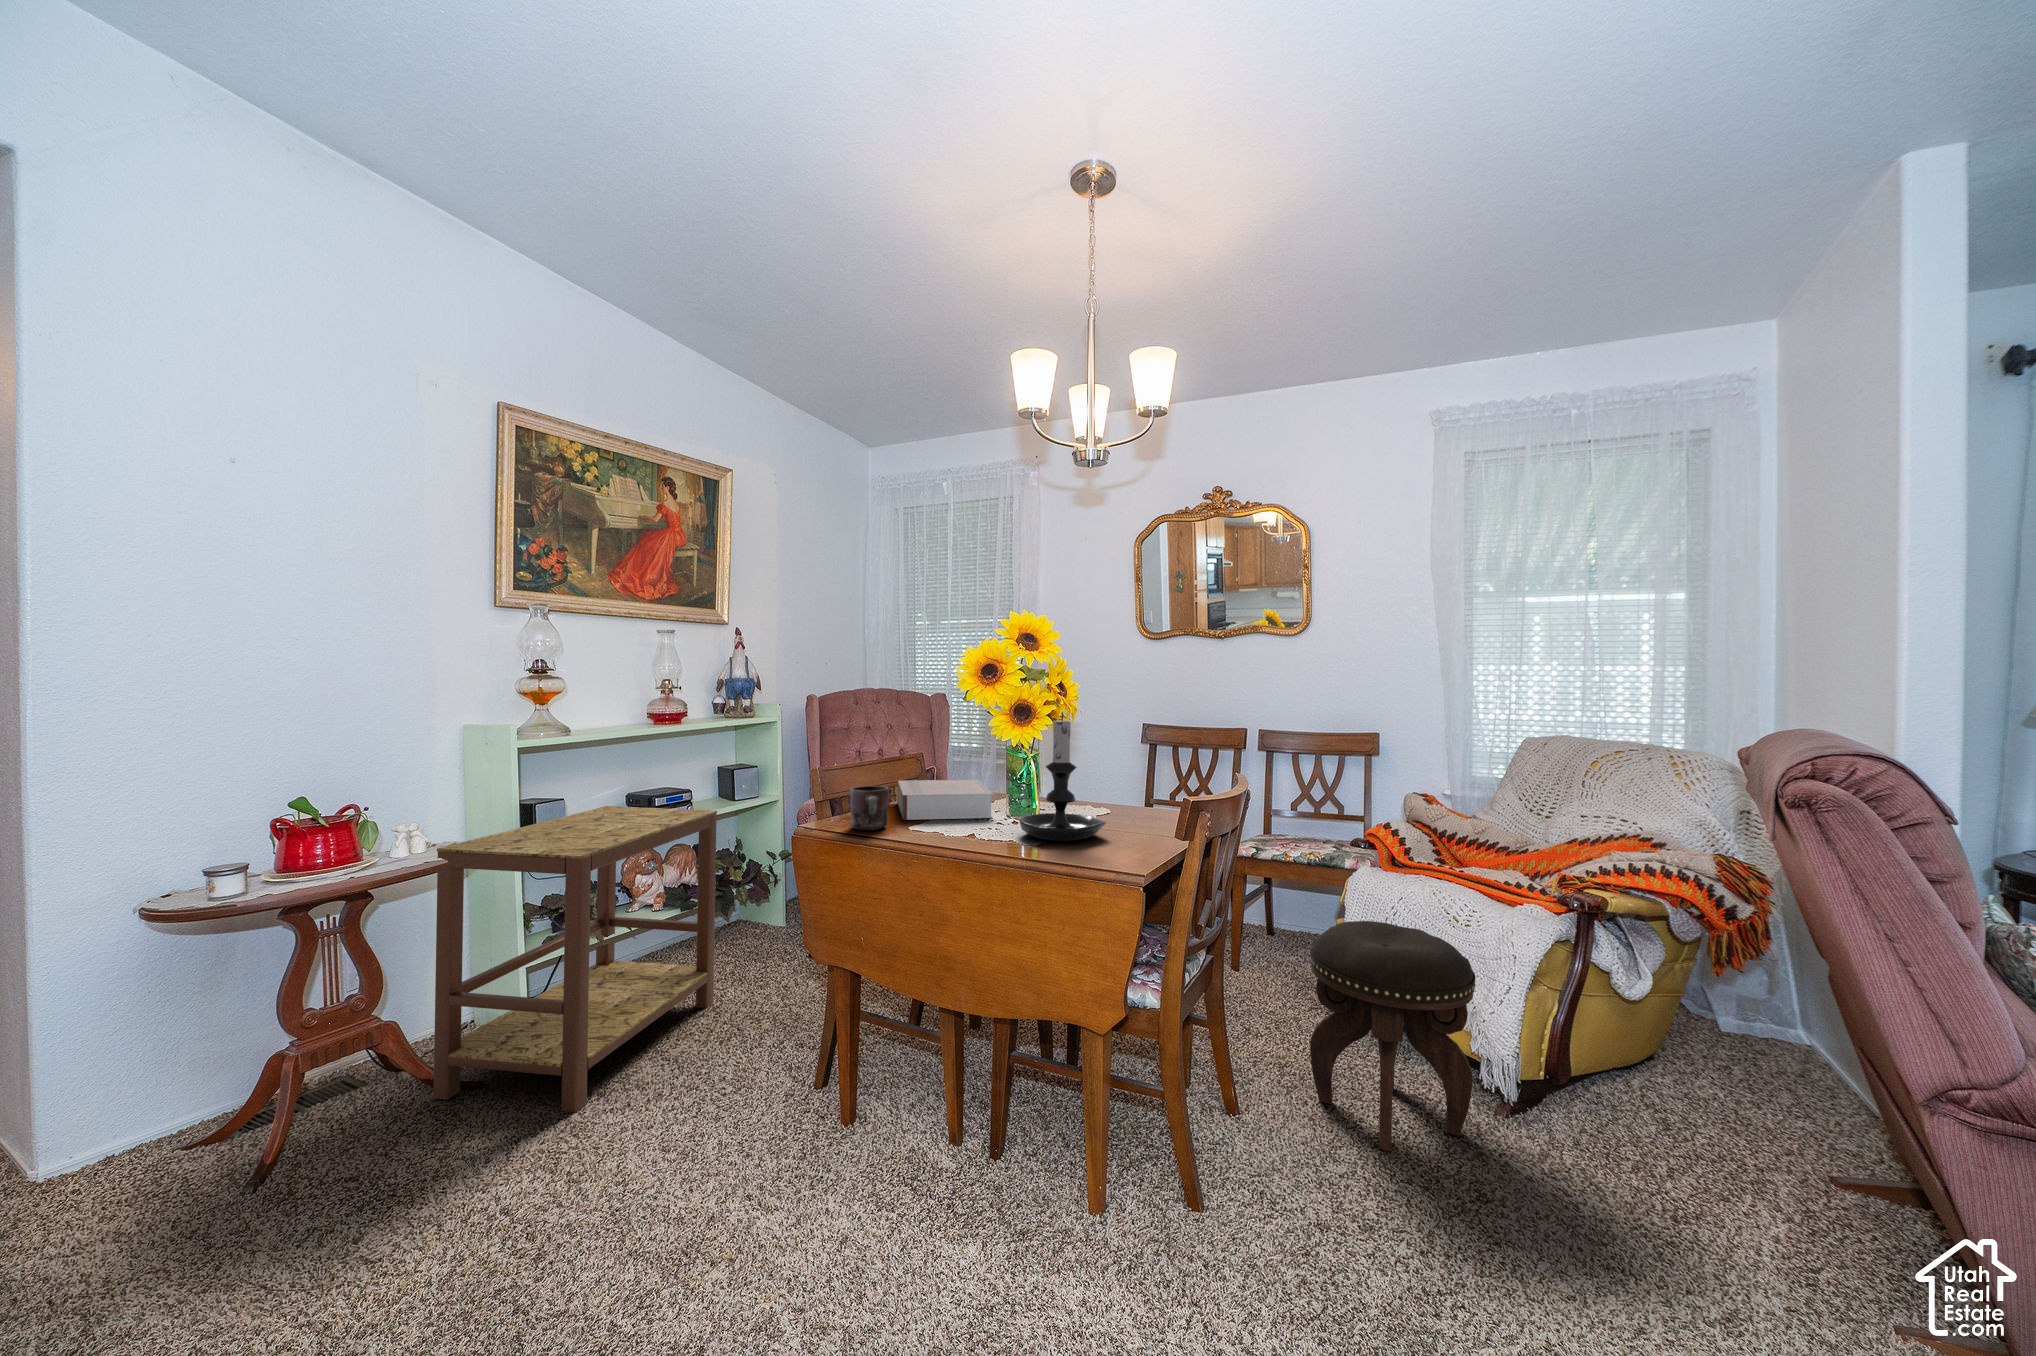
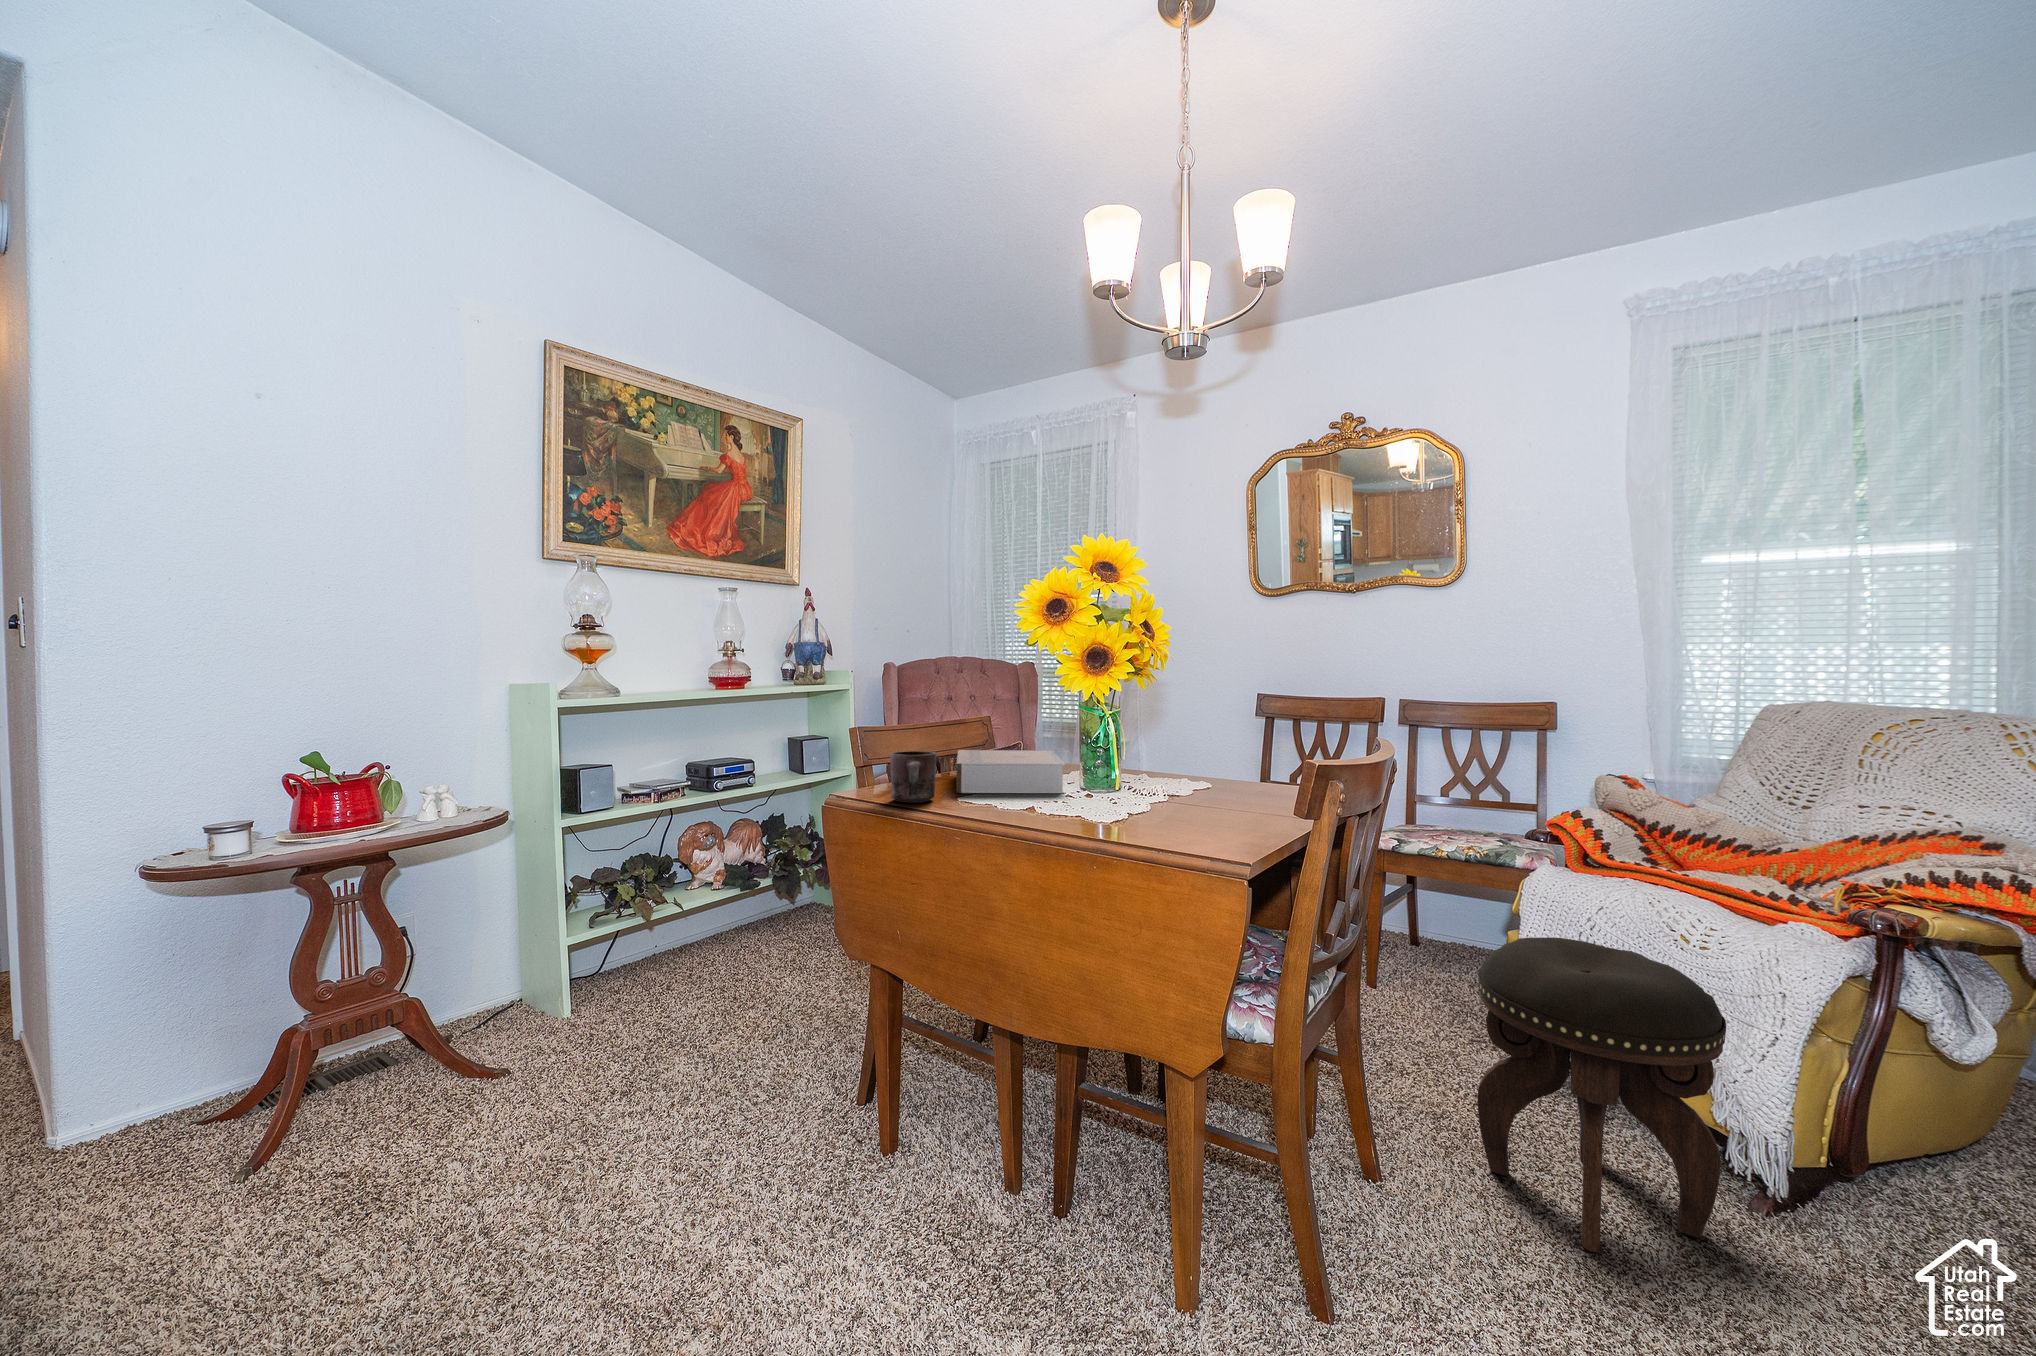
candle holder: present [1019,712,1106,841] -> none [1091,658,1203,820]
side table: present [433,806,717,1112] -> none [453,777,766,1114]

